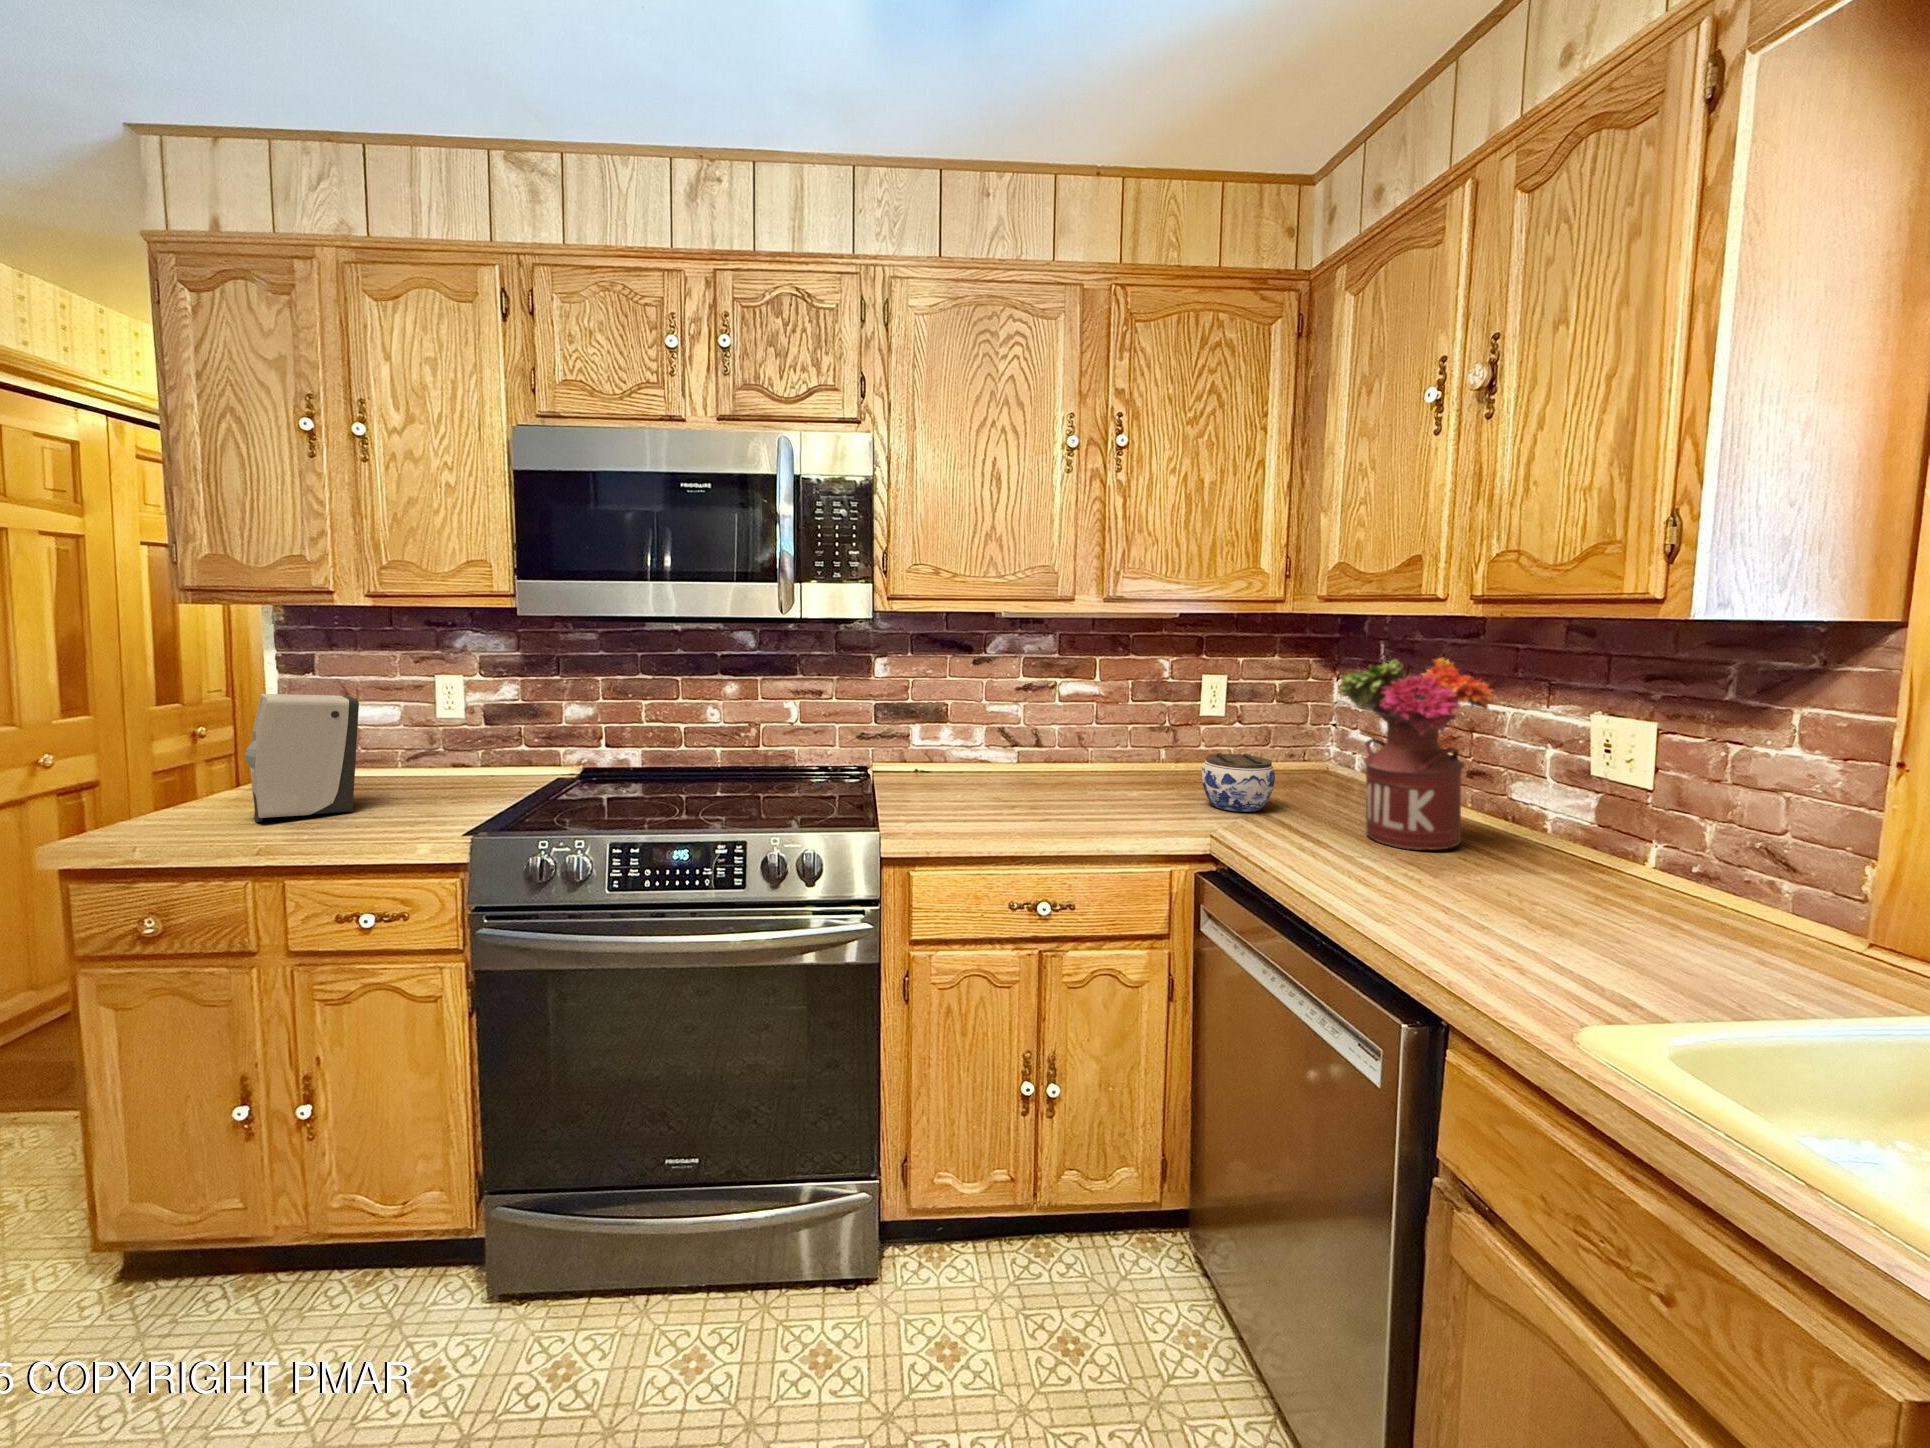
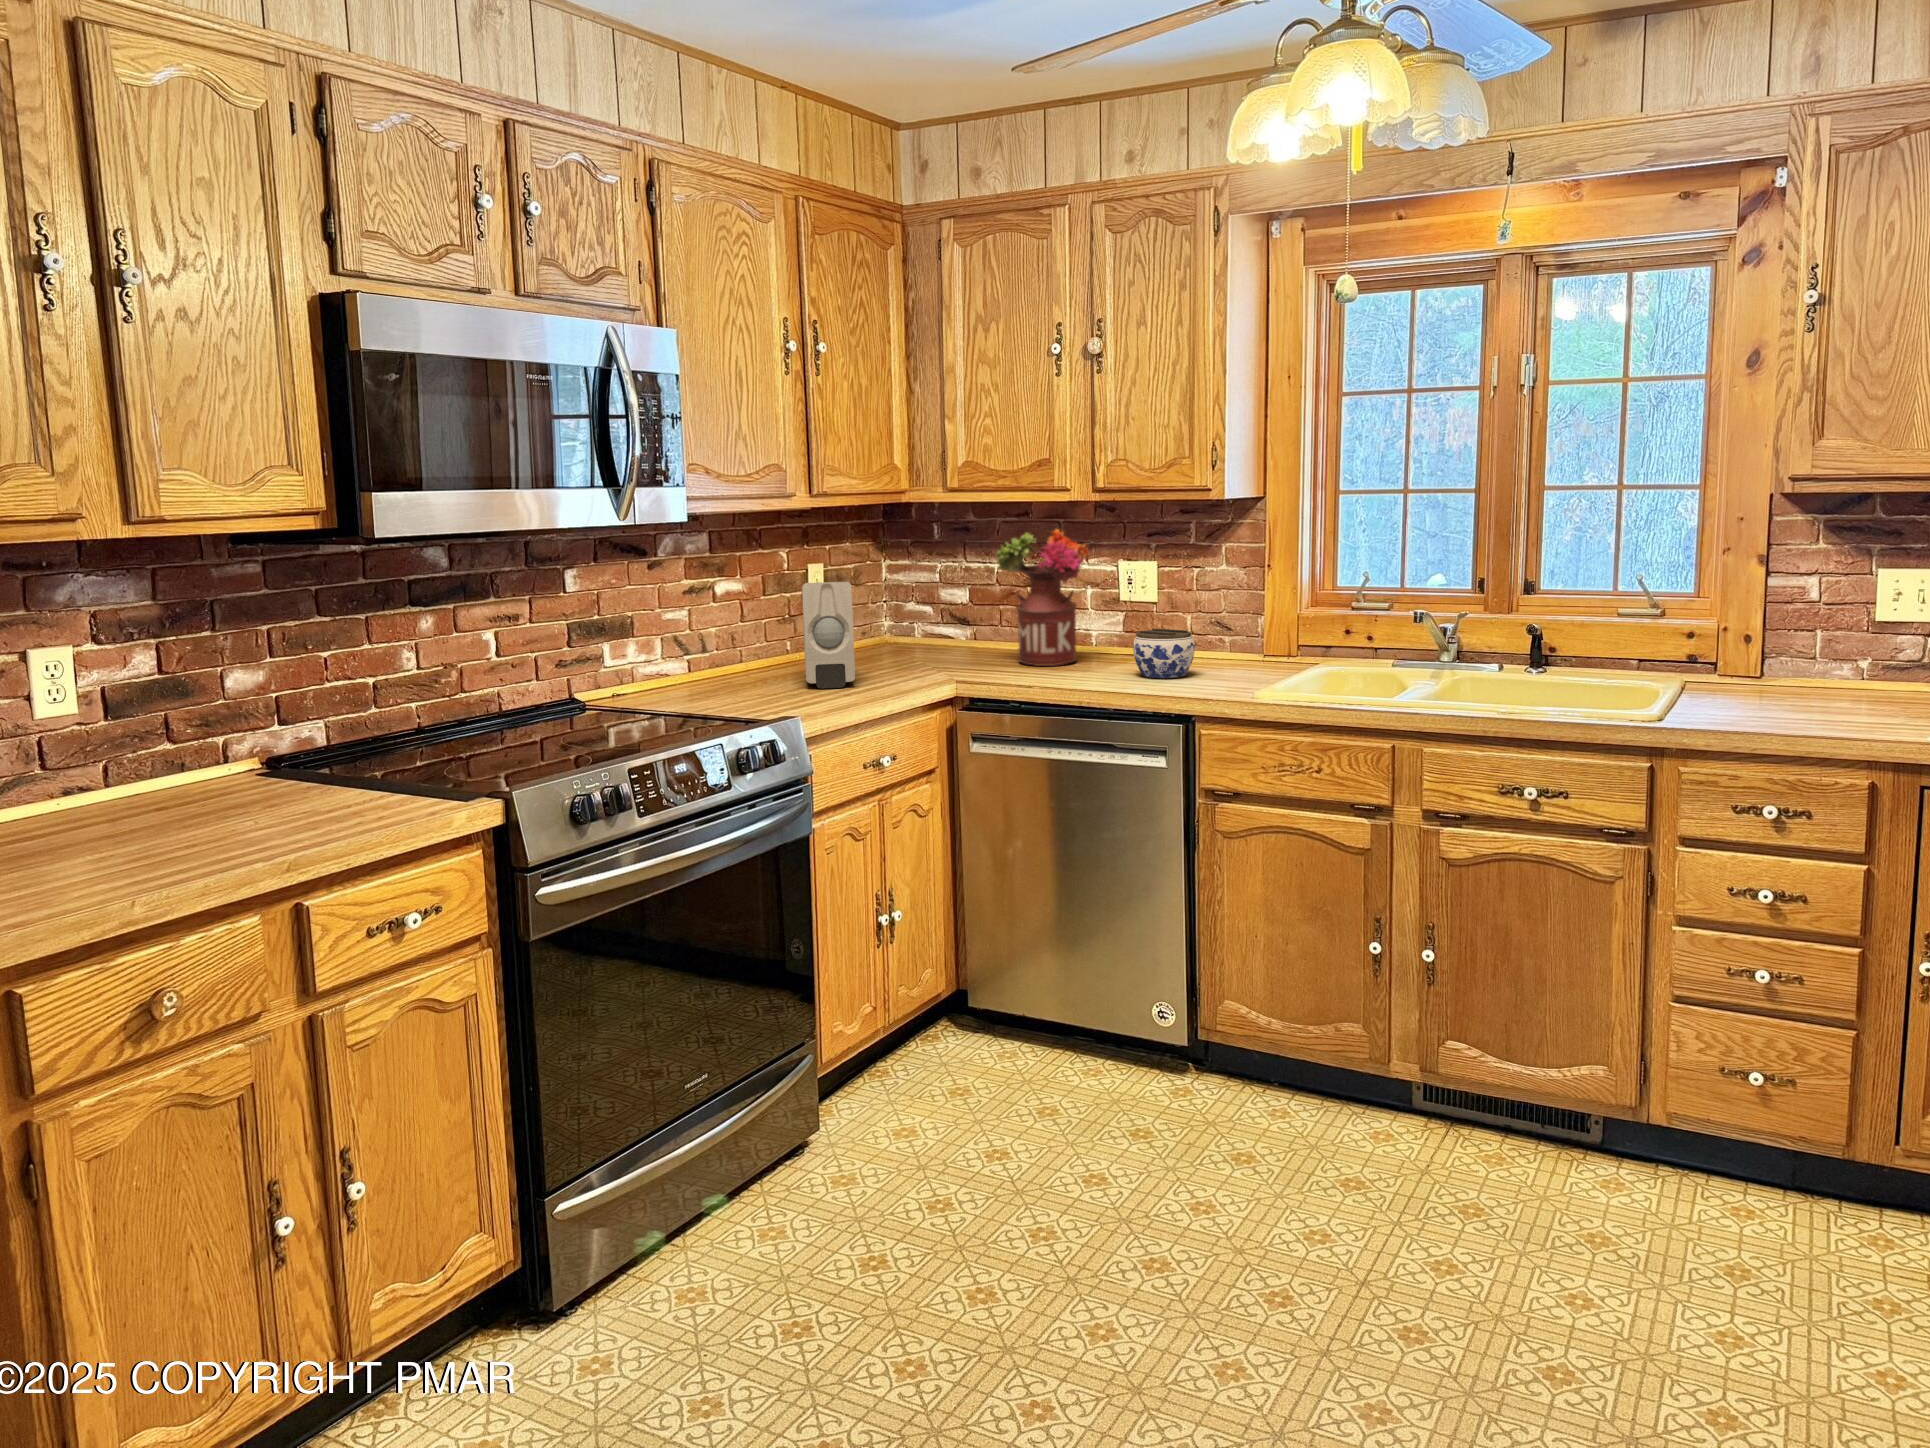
soap dispenser: present [245,694,359,822] -> present [802,582,855,688]
jar: present [1202,753,1275,812] -> present [1133,628,1195,678]

